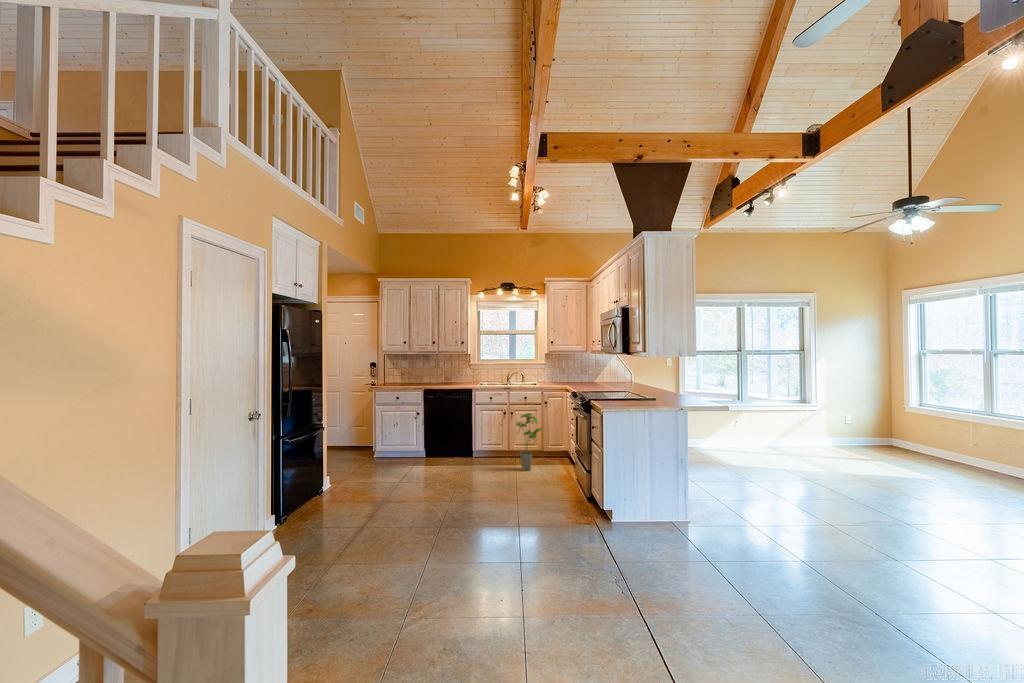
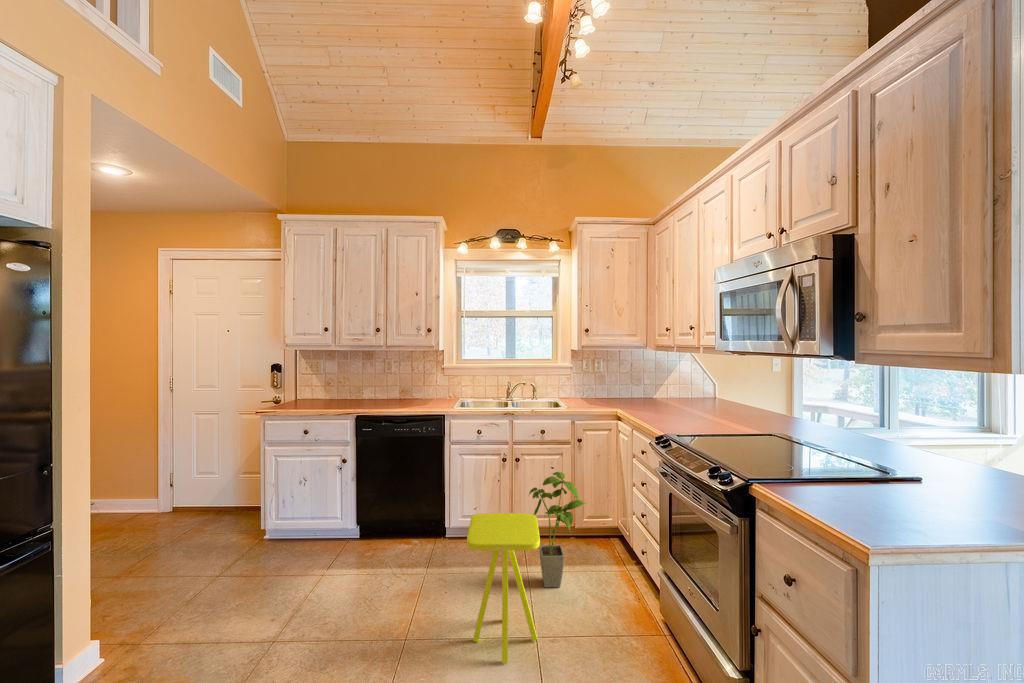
side table: none [484,428,516,486] -> present [467,513,540,663]

